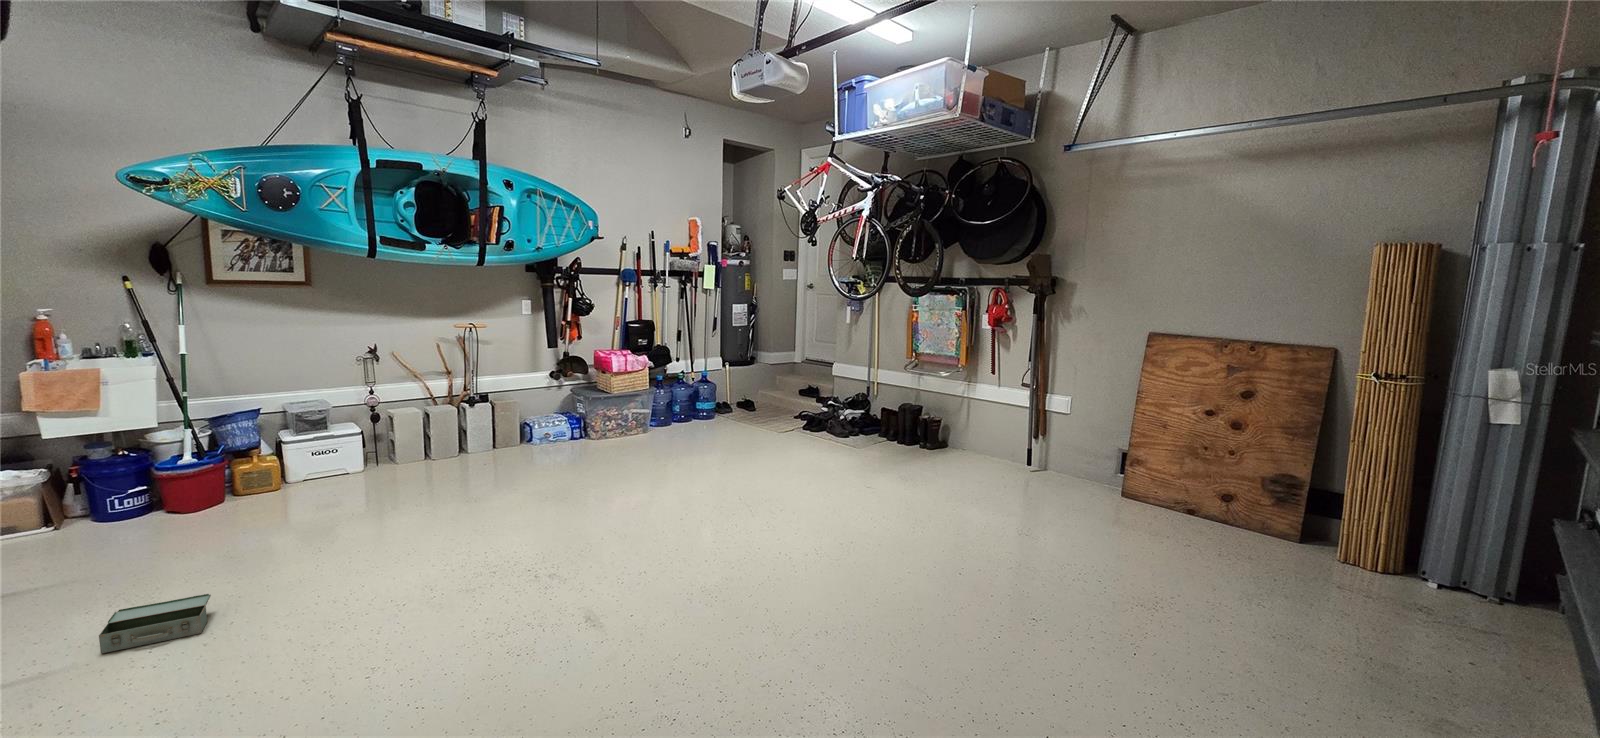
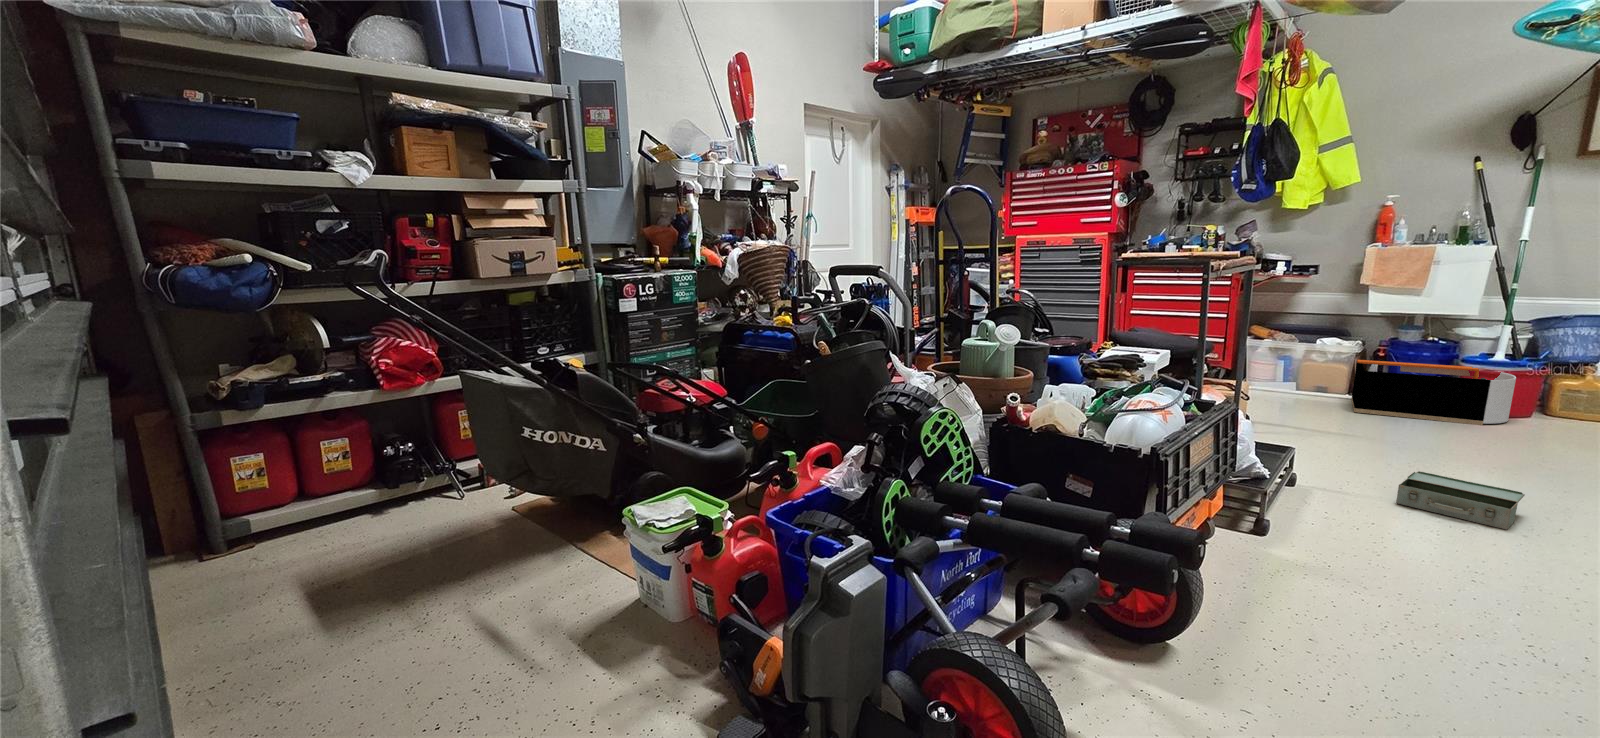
storage bin: none [43,472,205,551] -> present [1351,360,1516,425]

